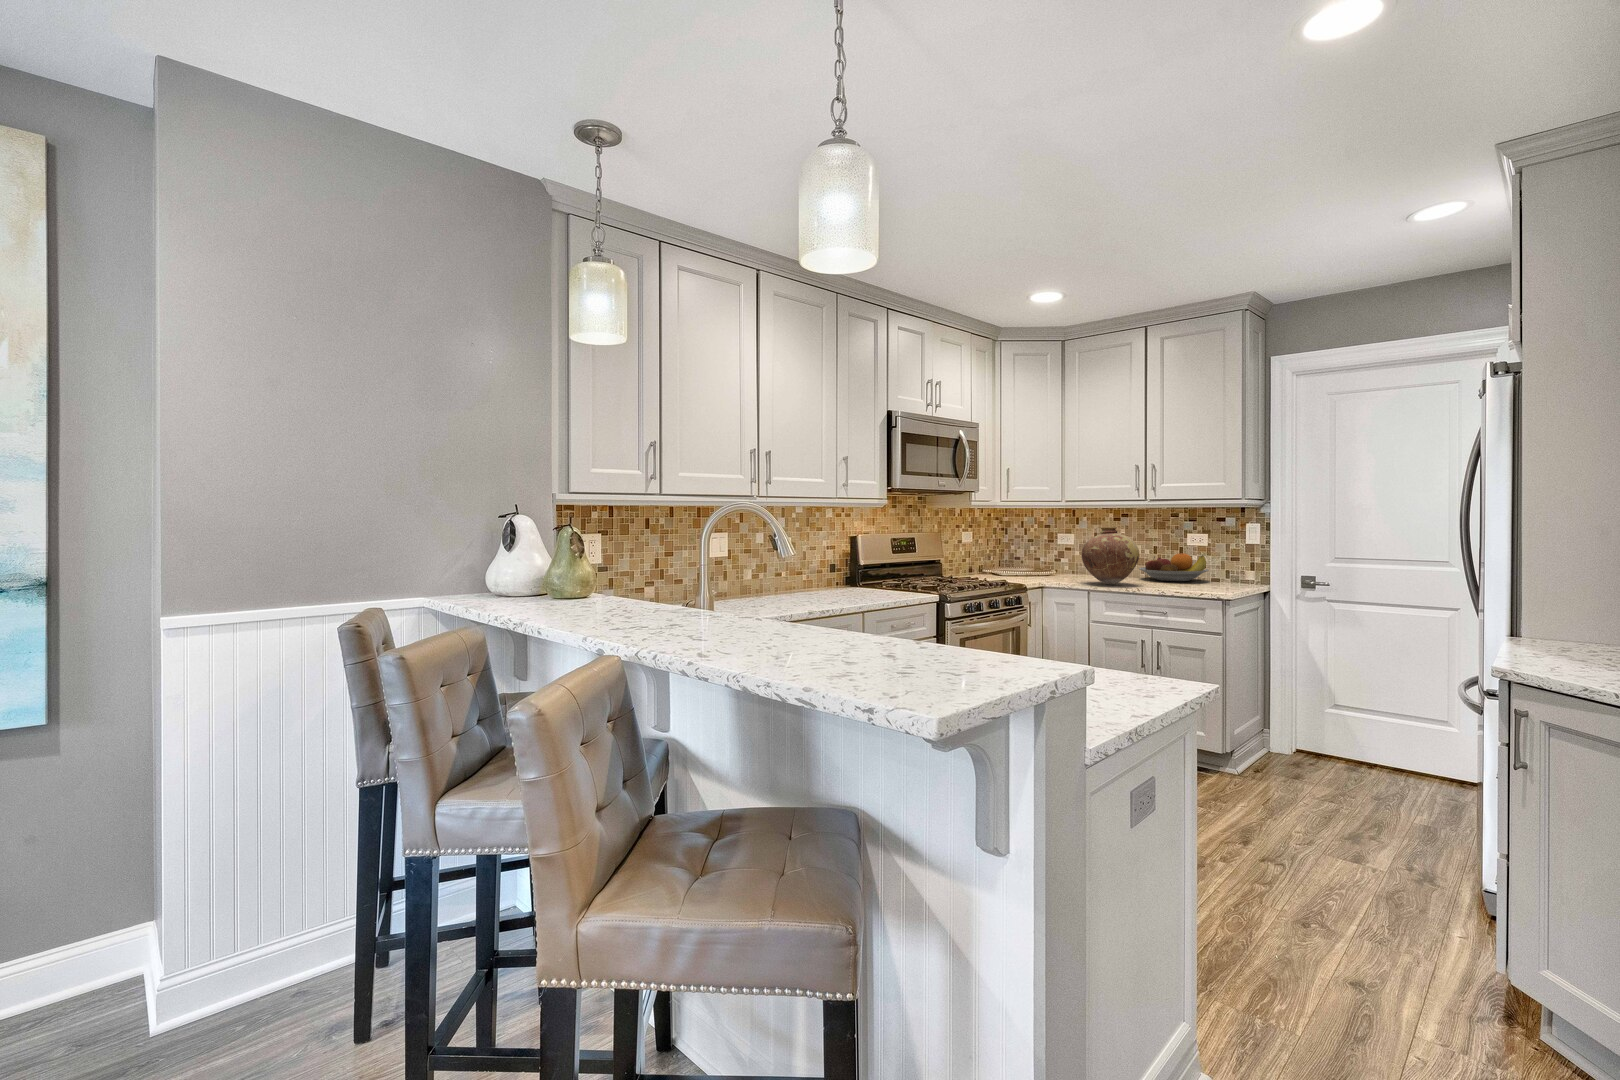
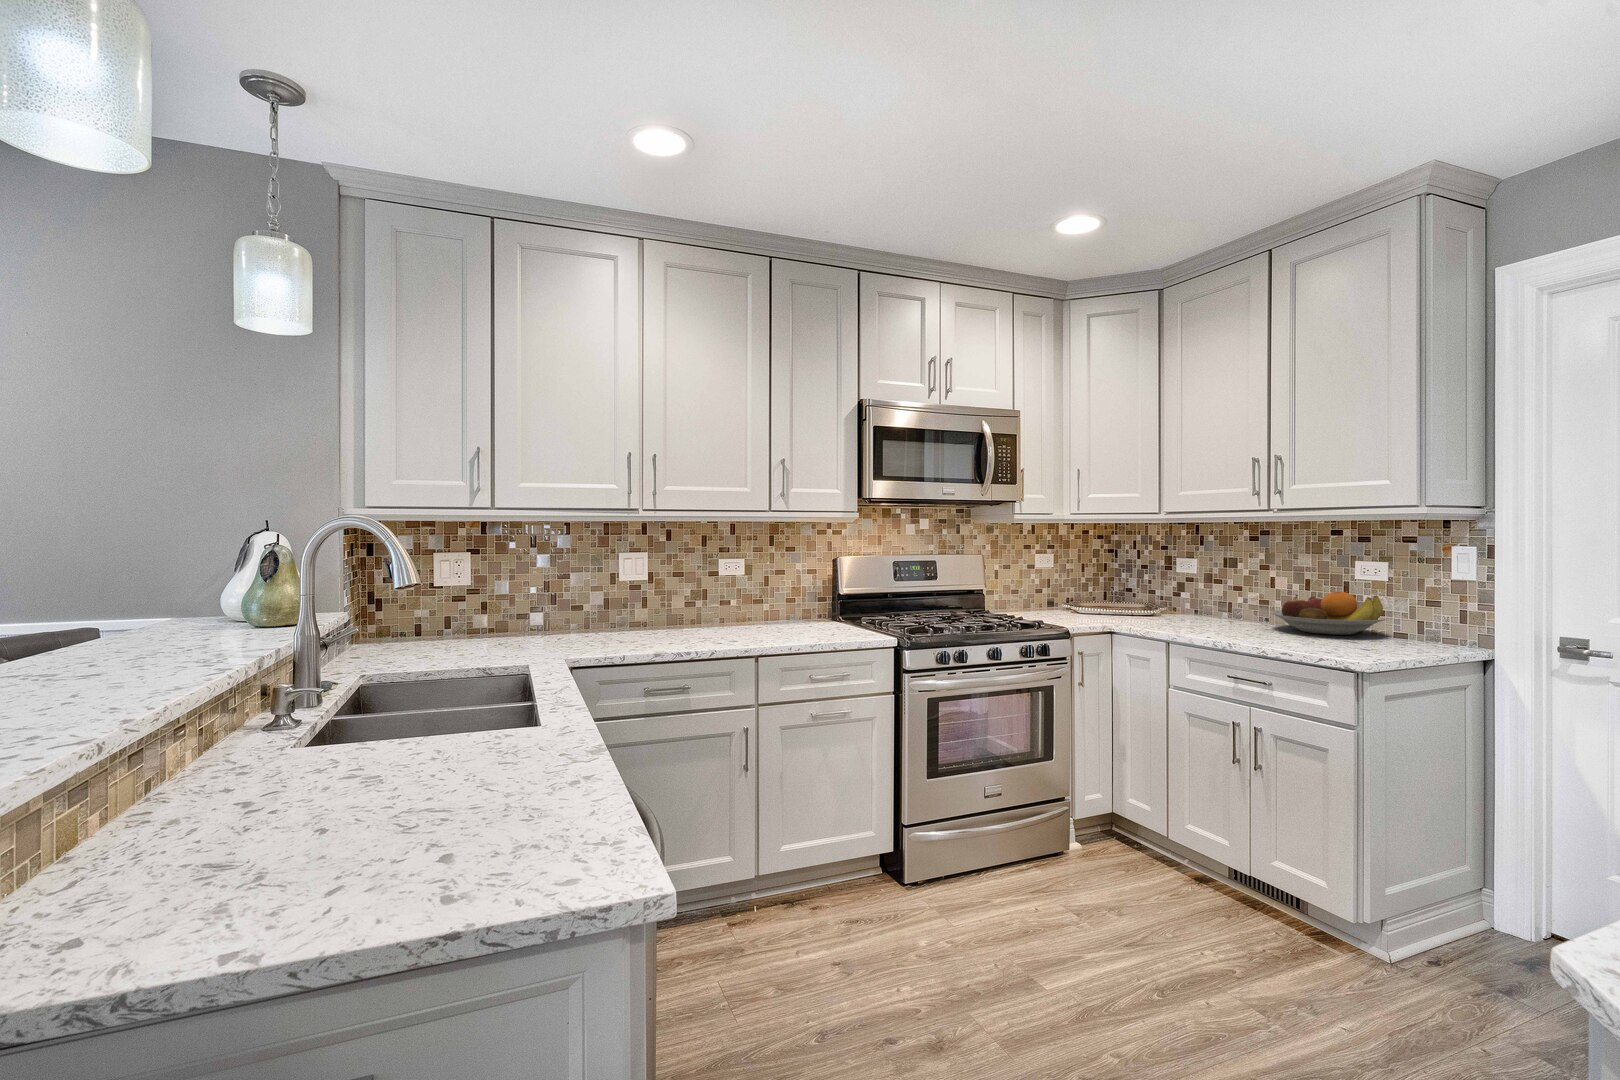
vase: present [1082,527,1139,584] -> none [1158,551,1246,634]

